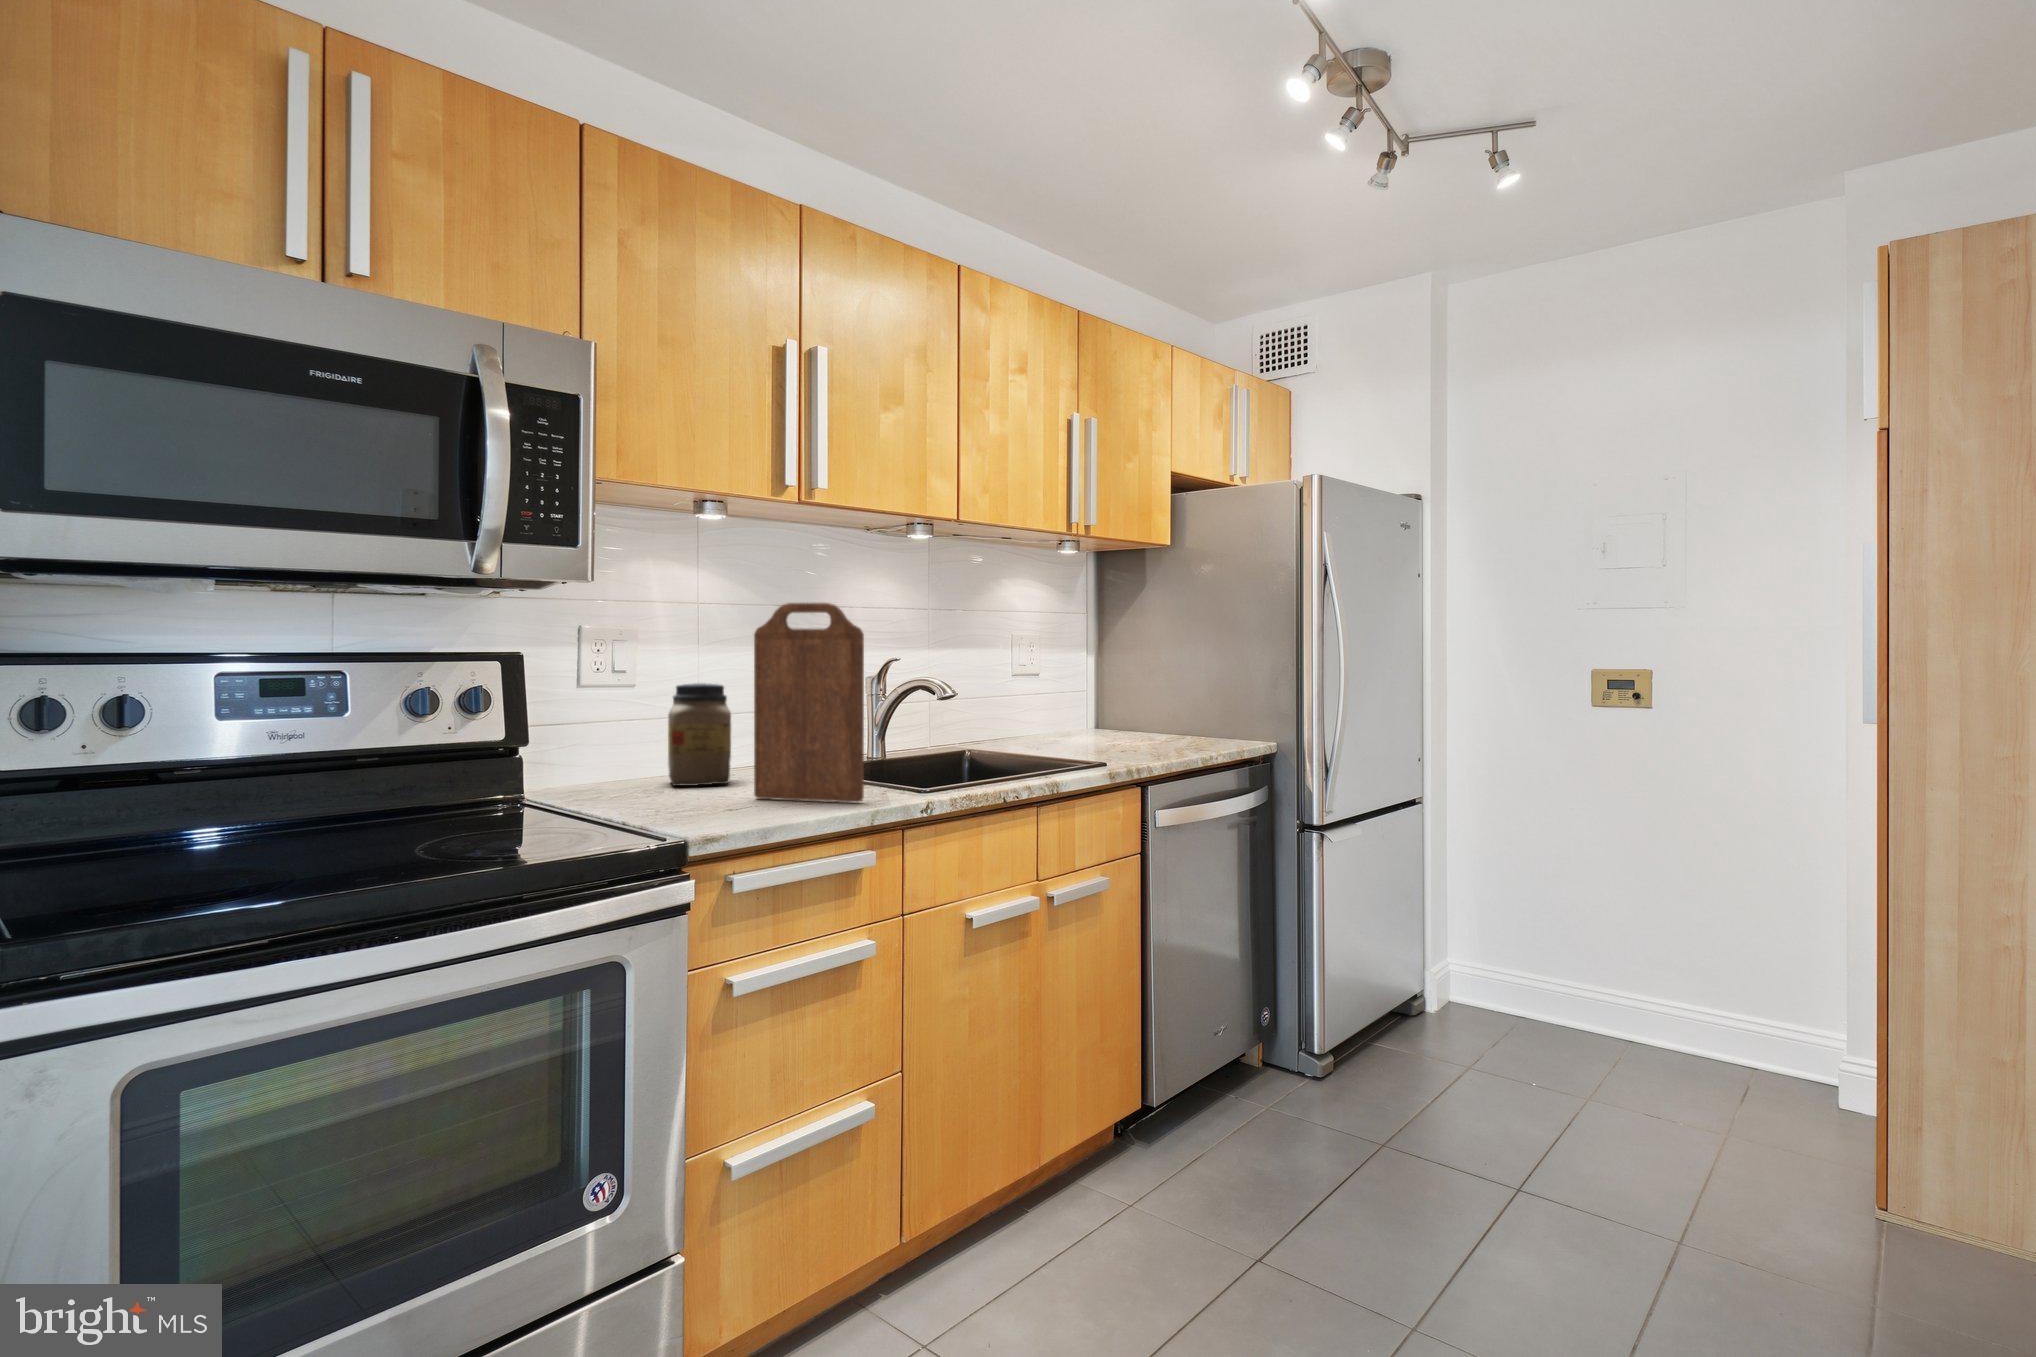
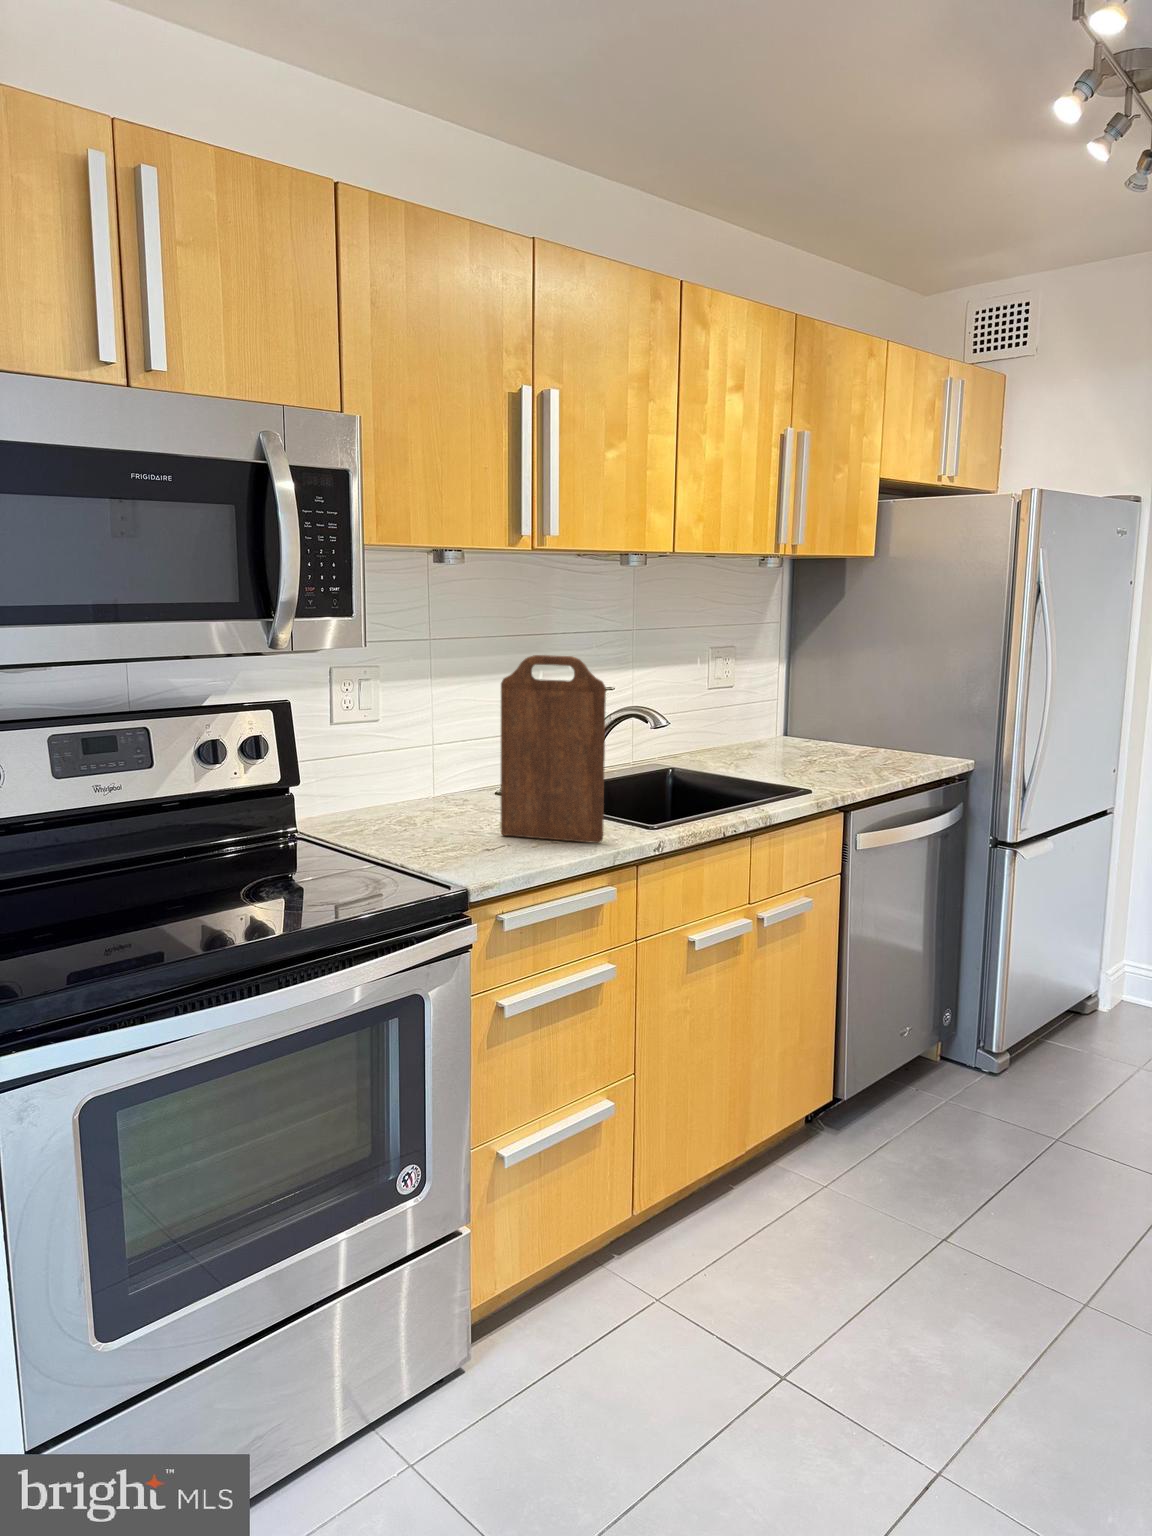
jar: present [668,683,731,786] -> none [410,718,469,816]

